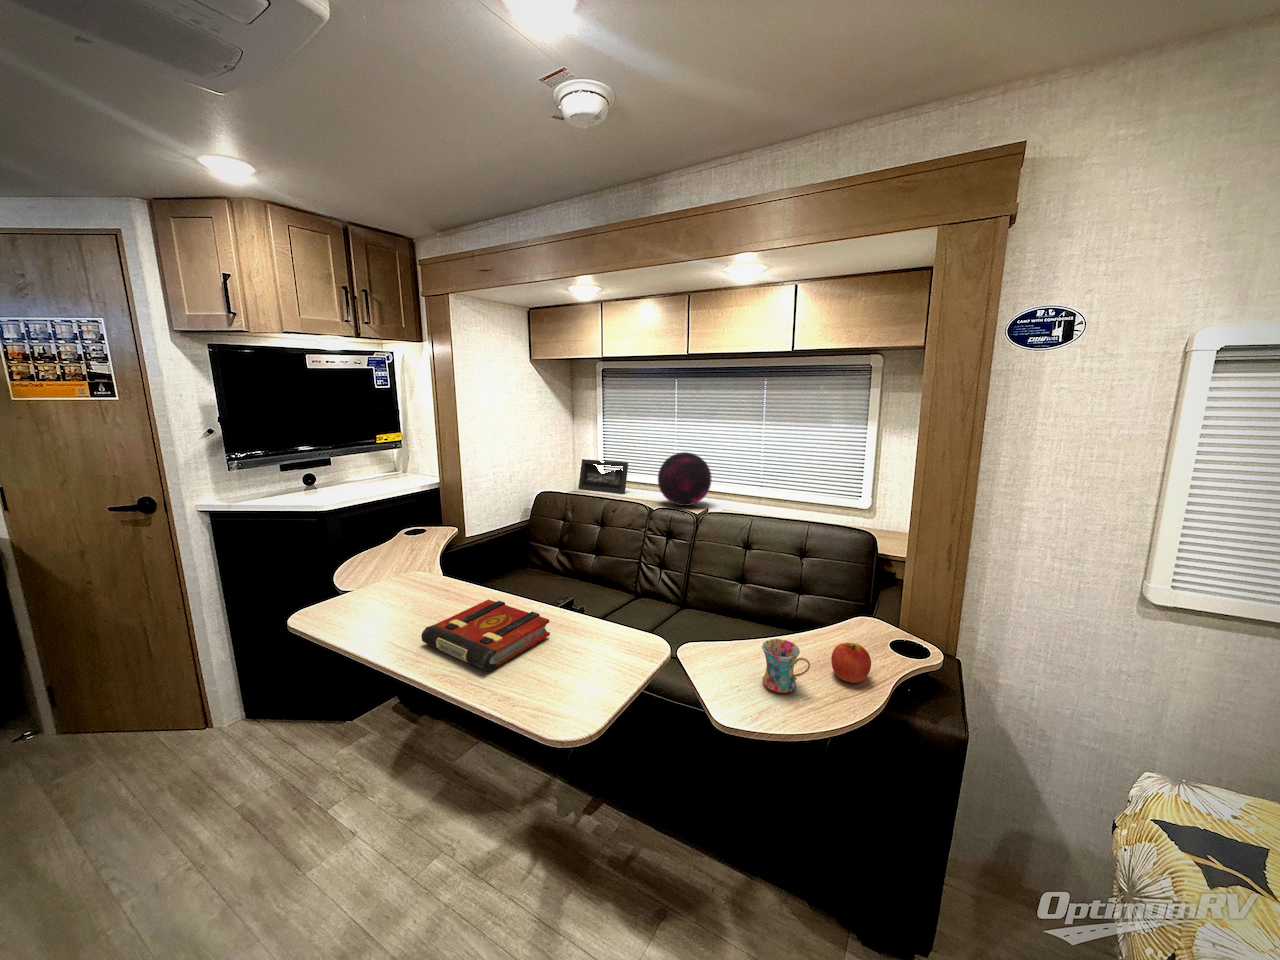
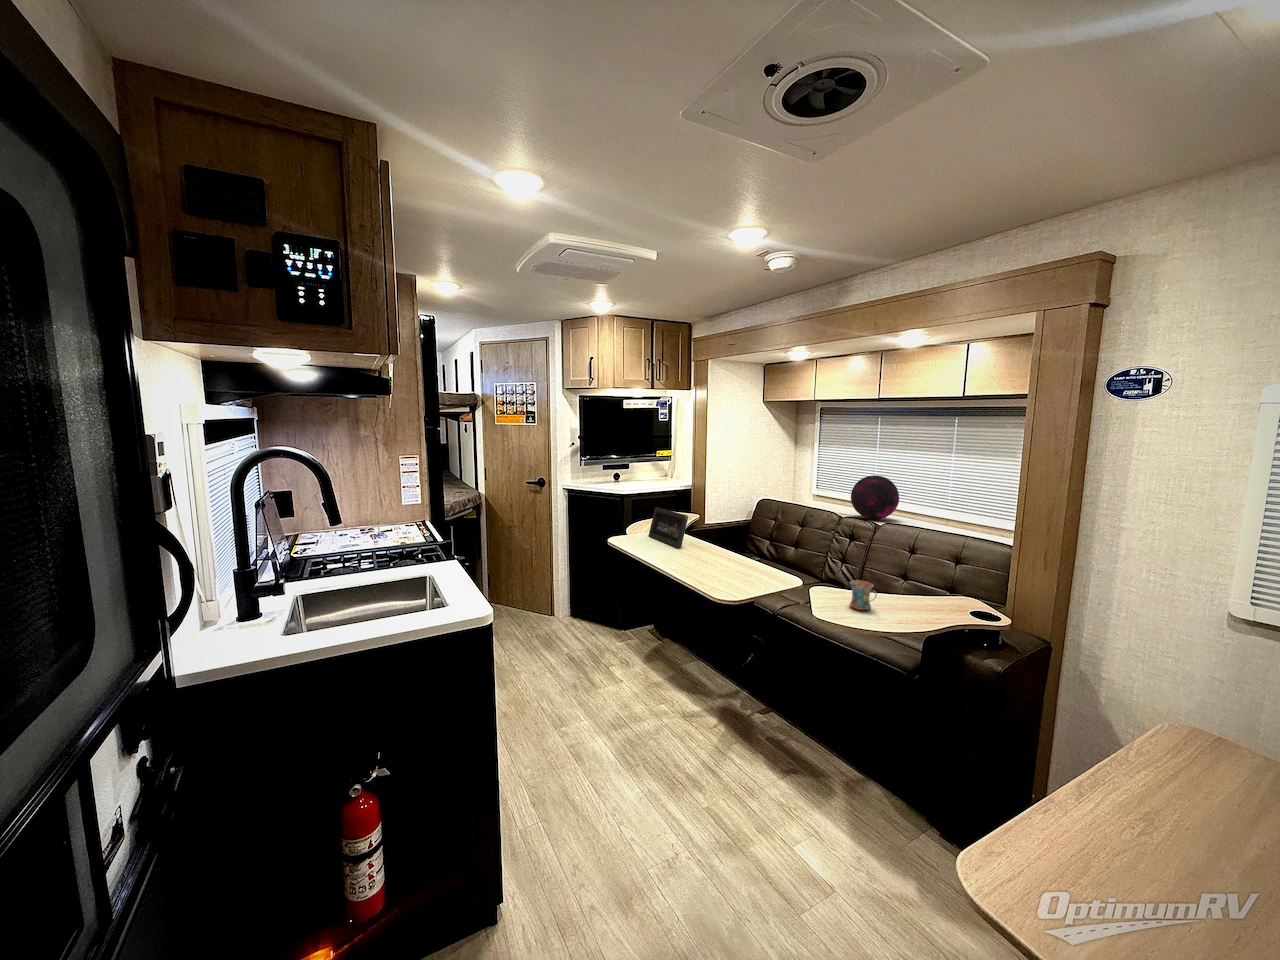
picture frame: present [578,459,628,493] -> present [649,507,688,548]
book: present [421,599,550,671] -> none [669,547,736,573]
apple: present [831,643,871,683] -> none [901,592,929,617]

